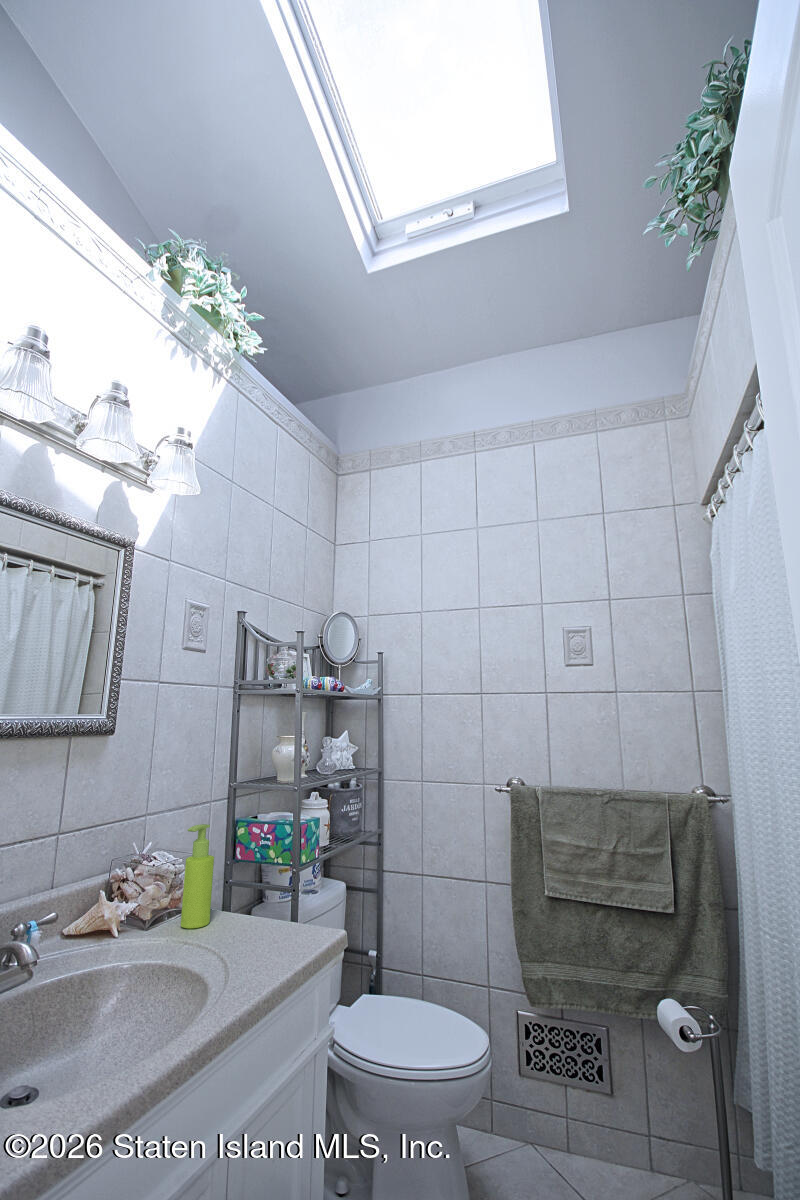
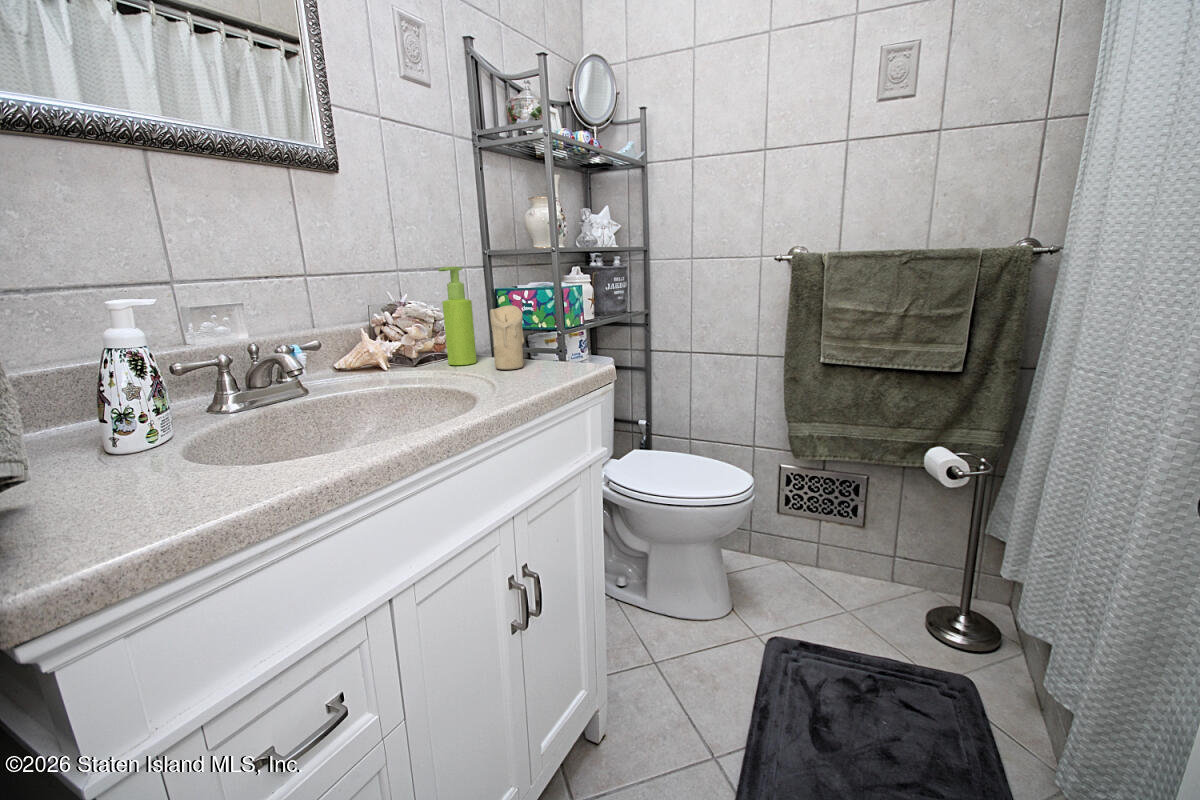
candle: none [229,868,262,940] -> present [490,305,524,370]

